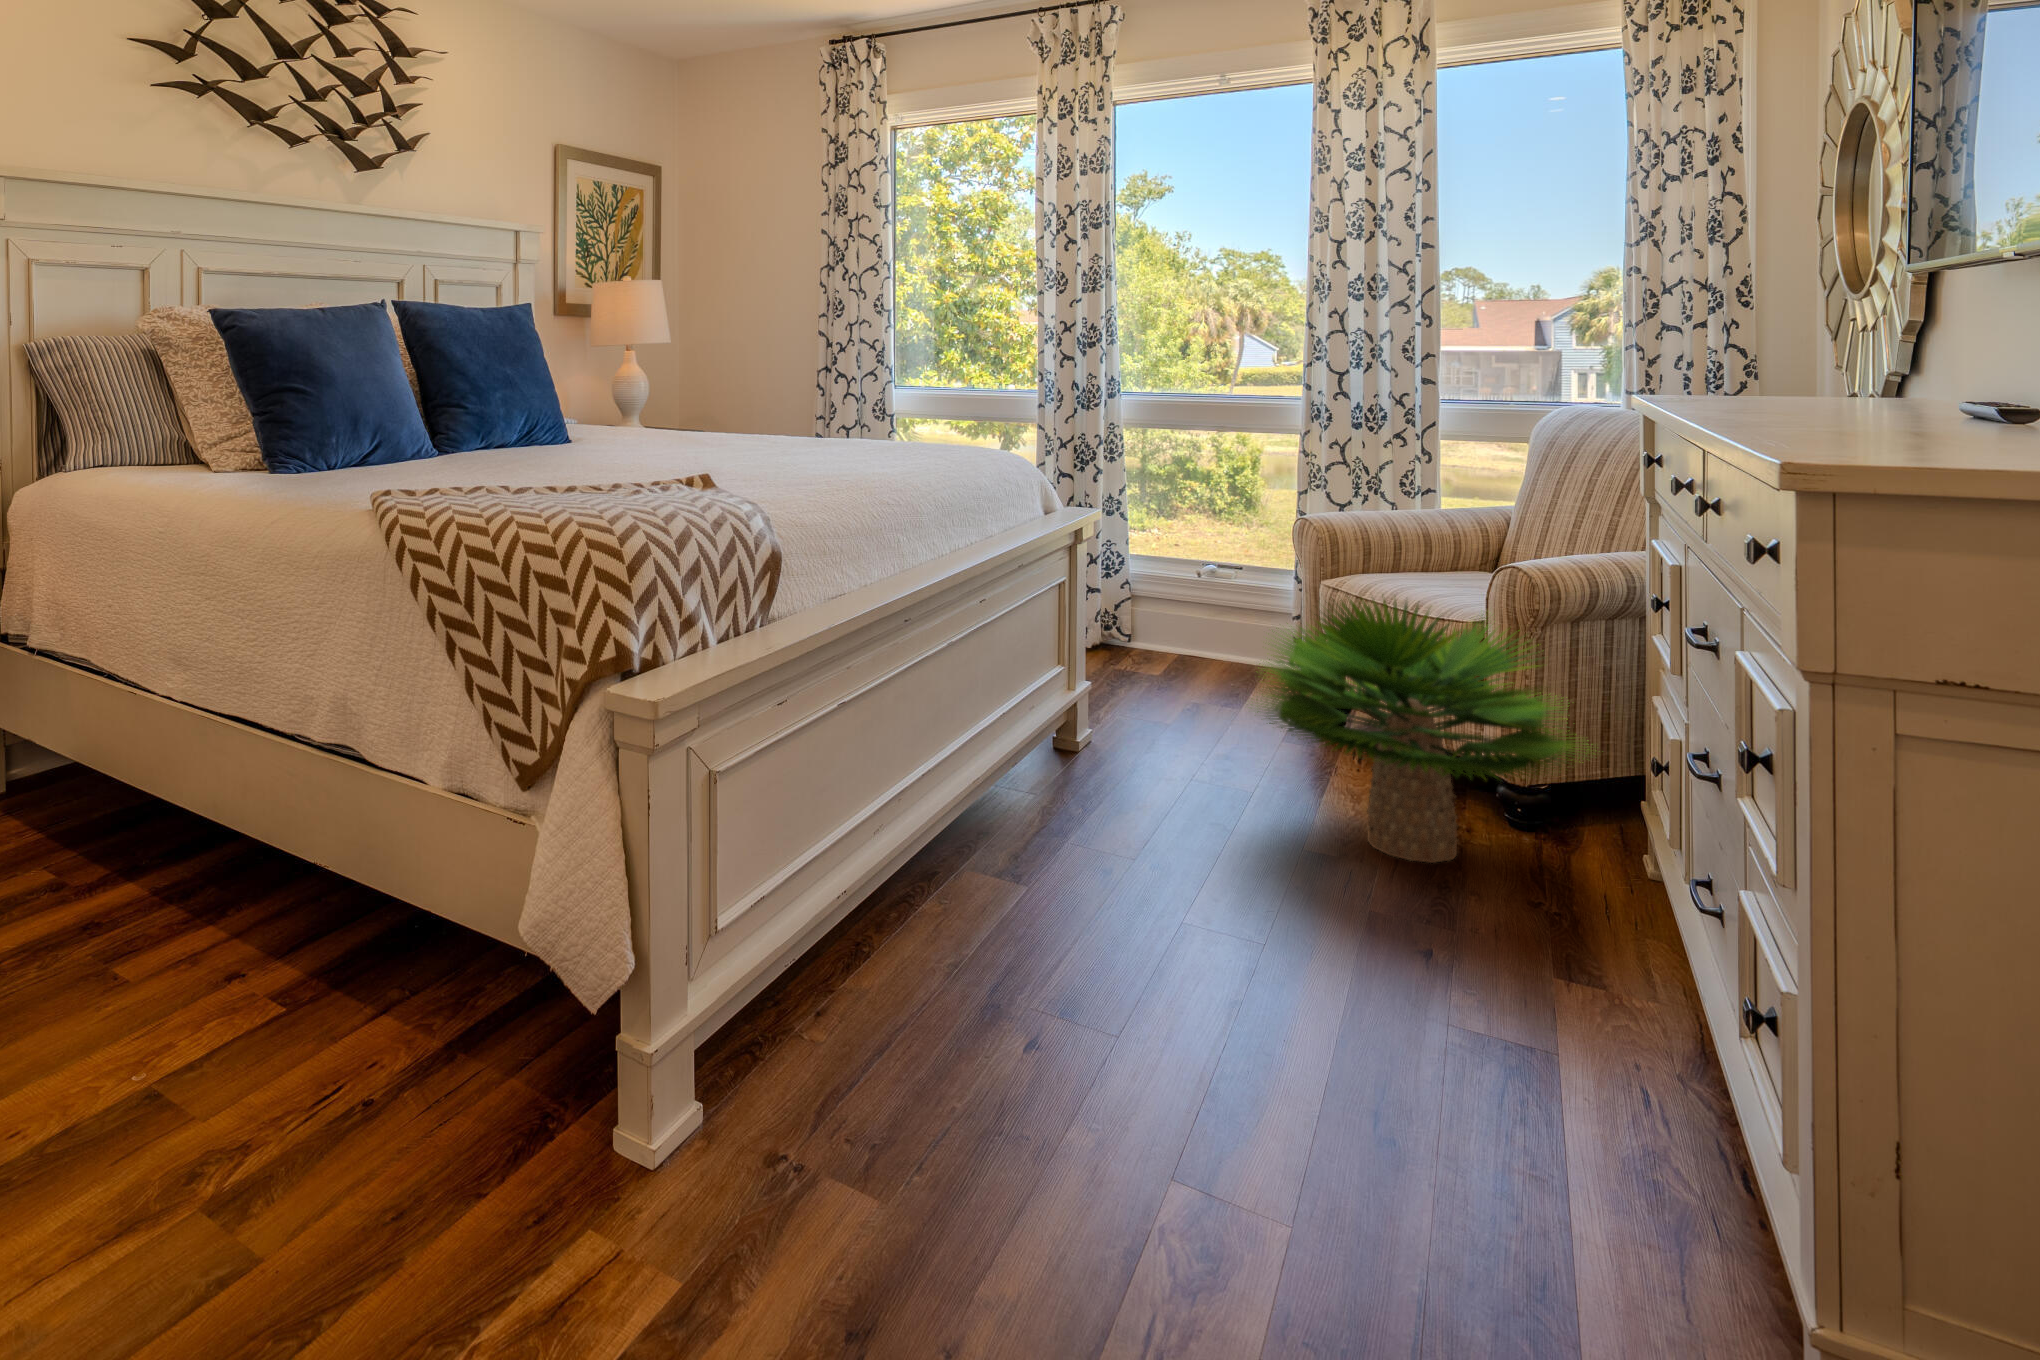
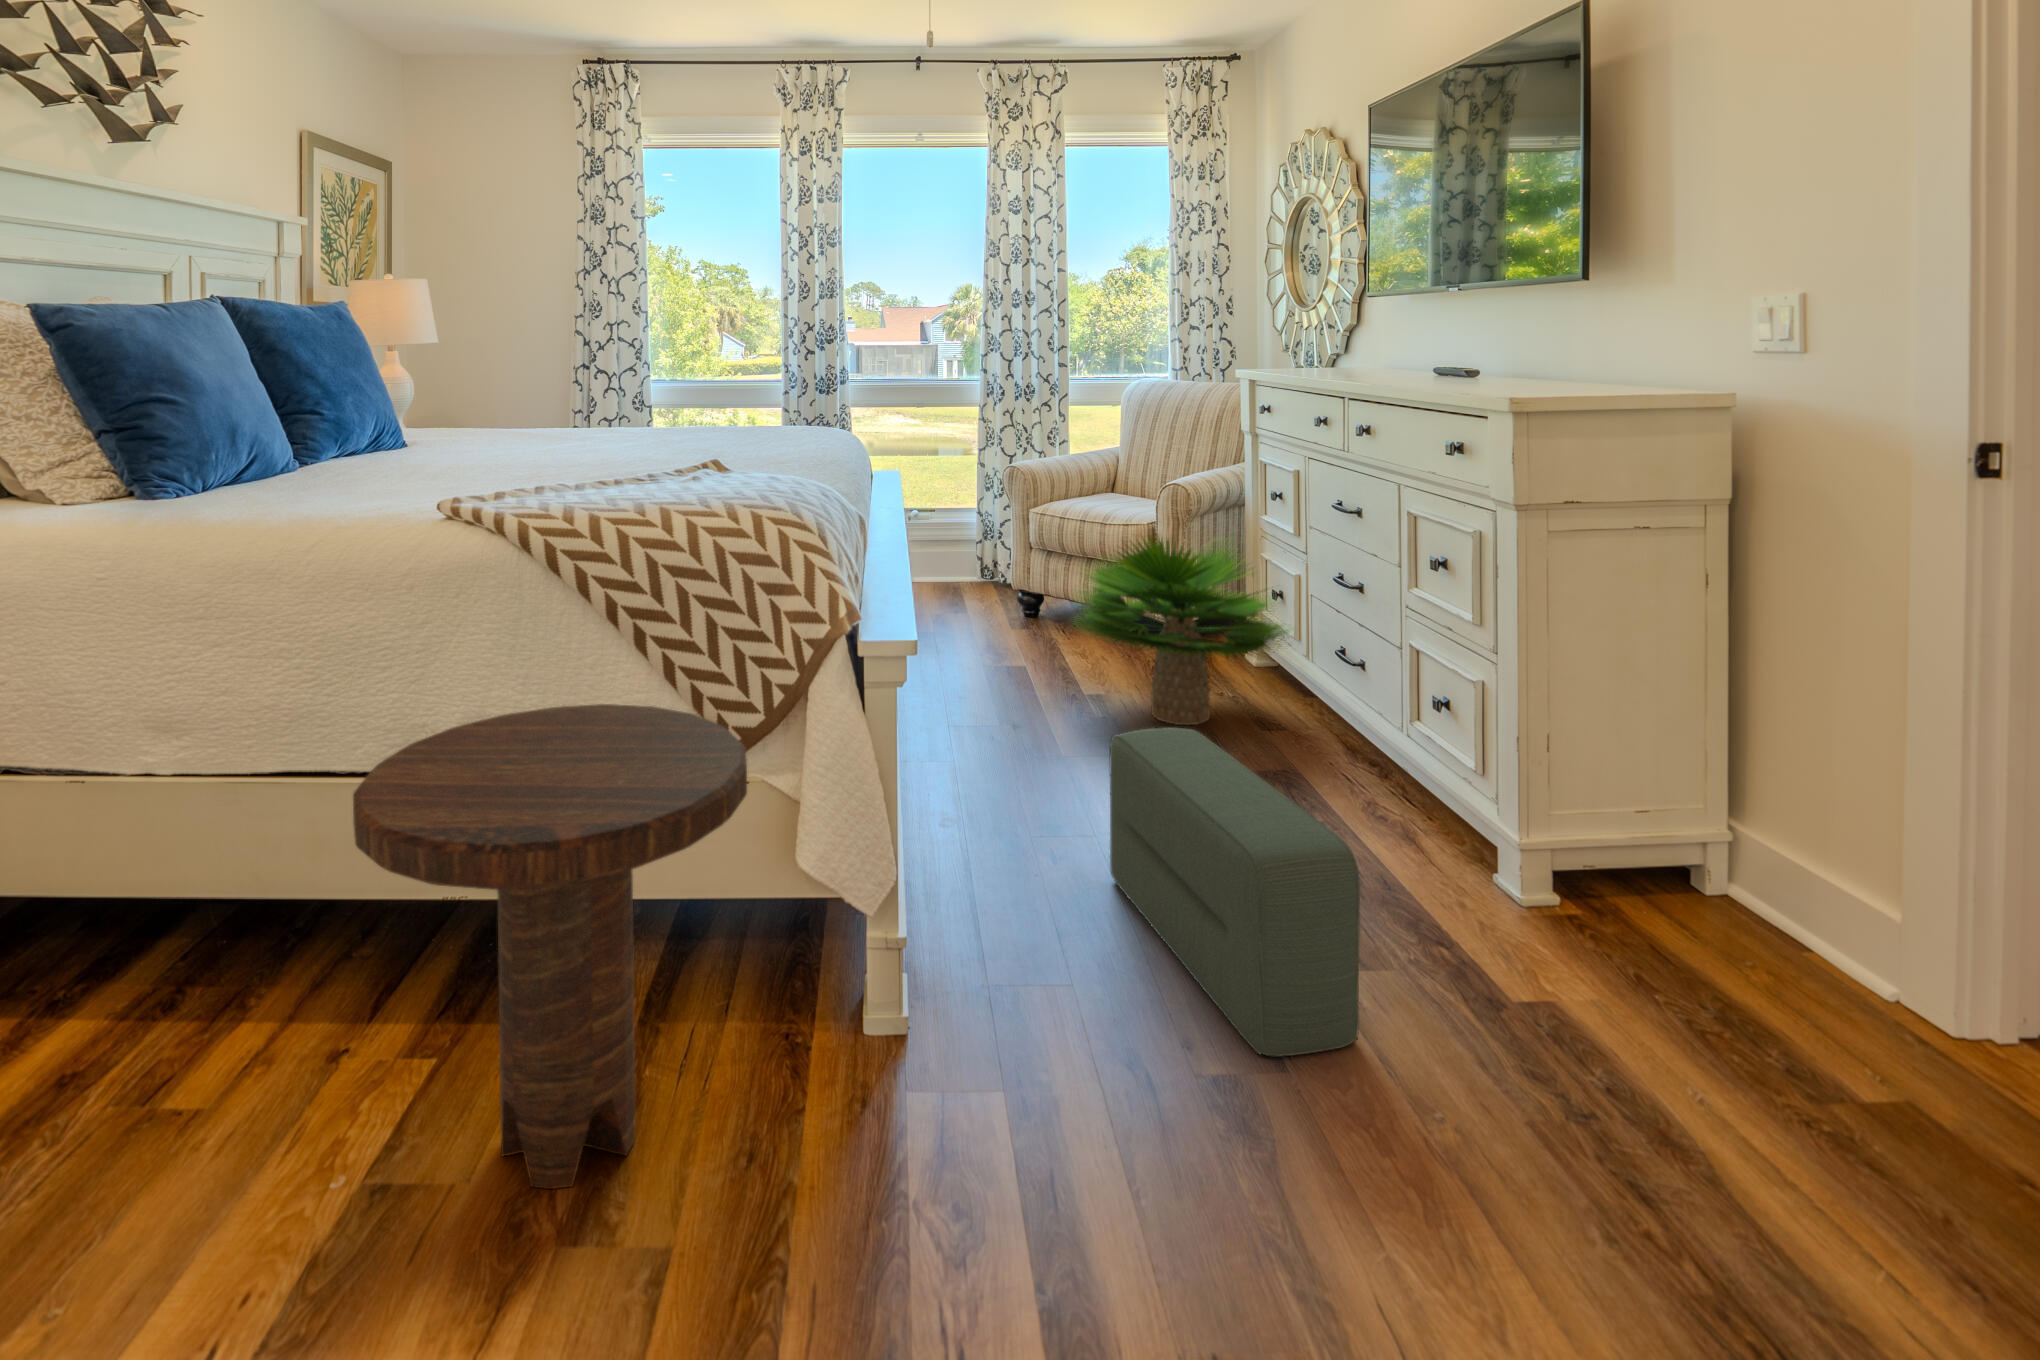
side table: none [172,684,536,1120] -> present [353,704,747,1189]
pouf: none [1082,830,1249,1289] -> present [1110,728,1360,1057]

